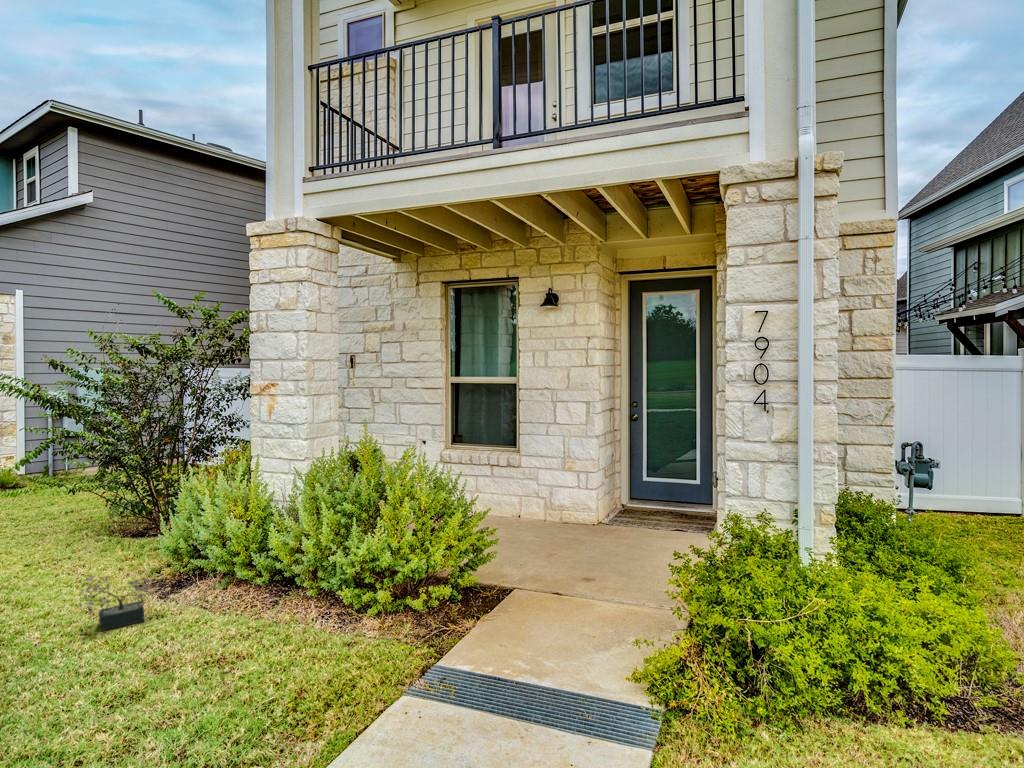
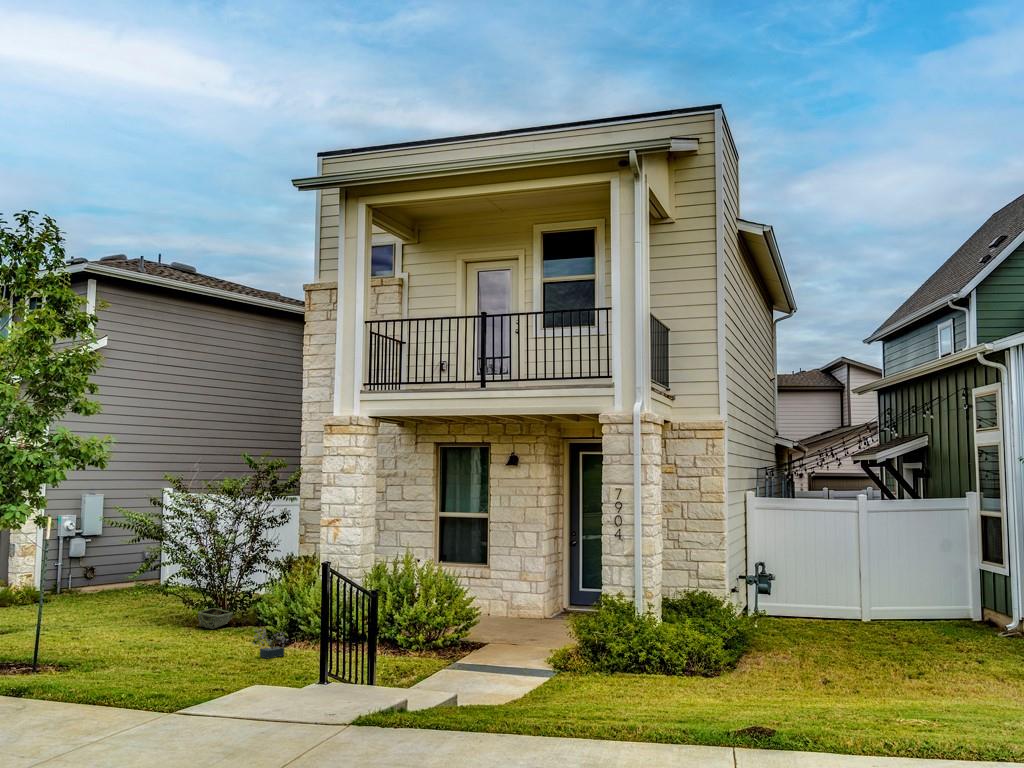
woven basket: none [91,511,155,545] -> present [198,608,233,629]

